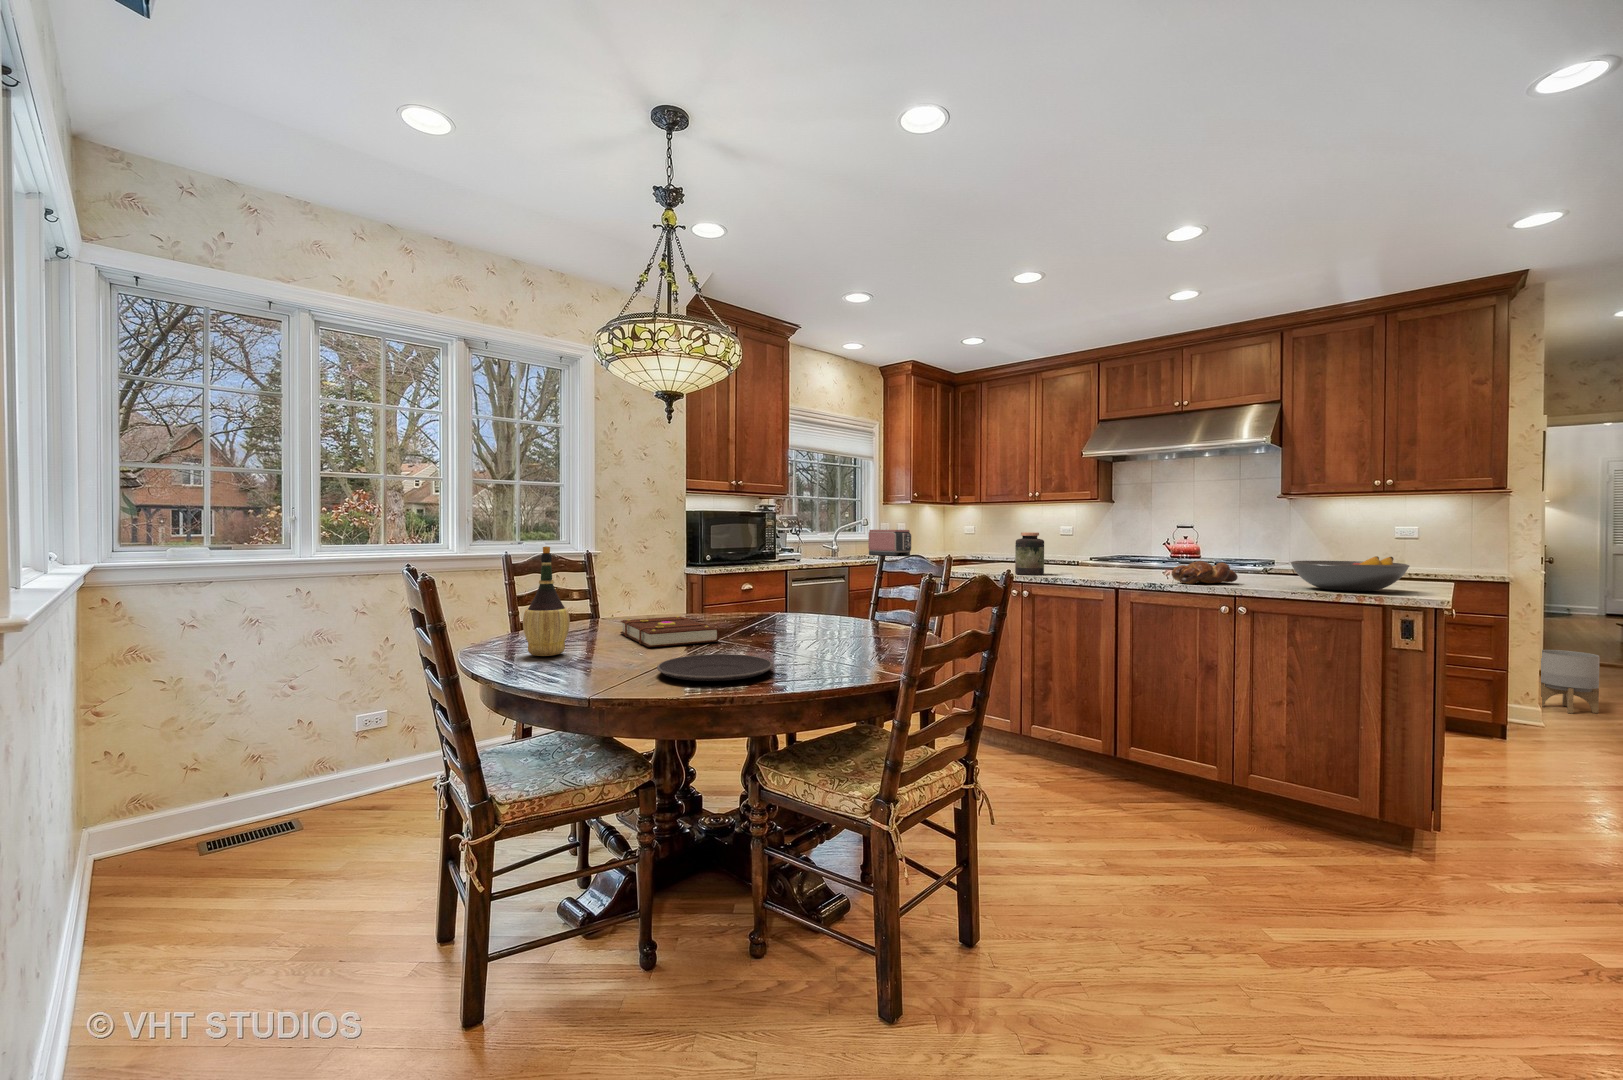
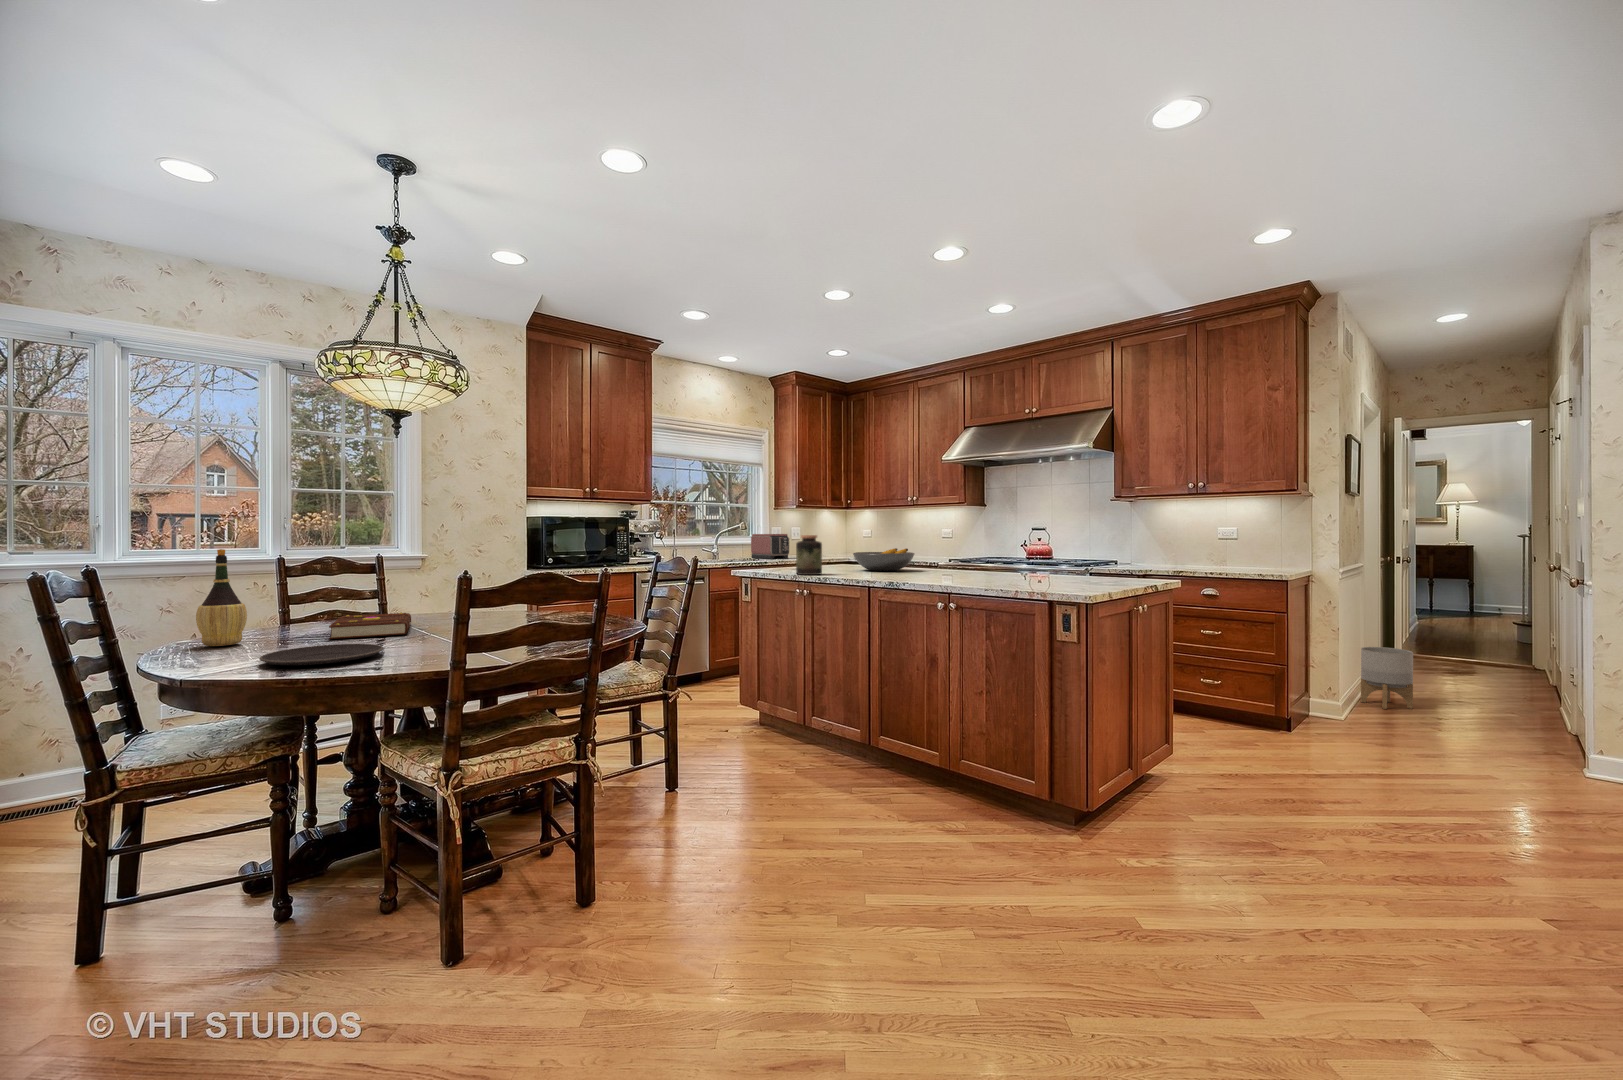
fruit bowl: present [1291,556,1410,591] -> present [853,548,914,571]
bread loaf: present [1172,561,1238,584] -> none [904,561,965,582]

